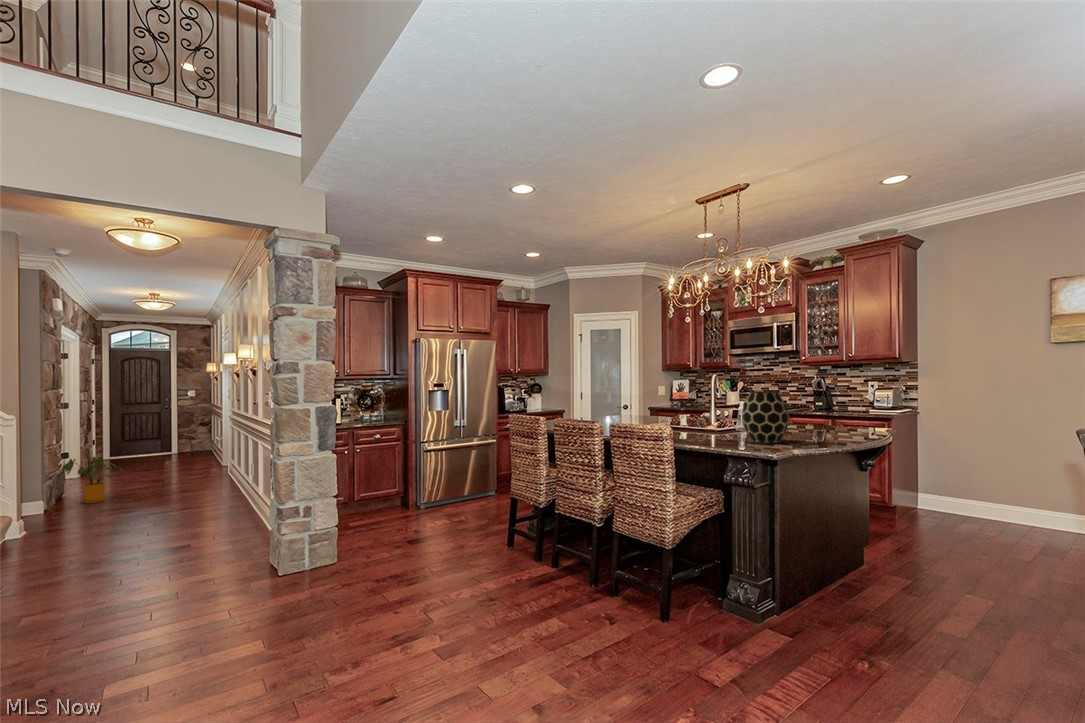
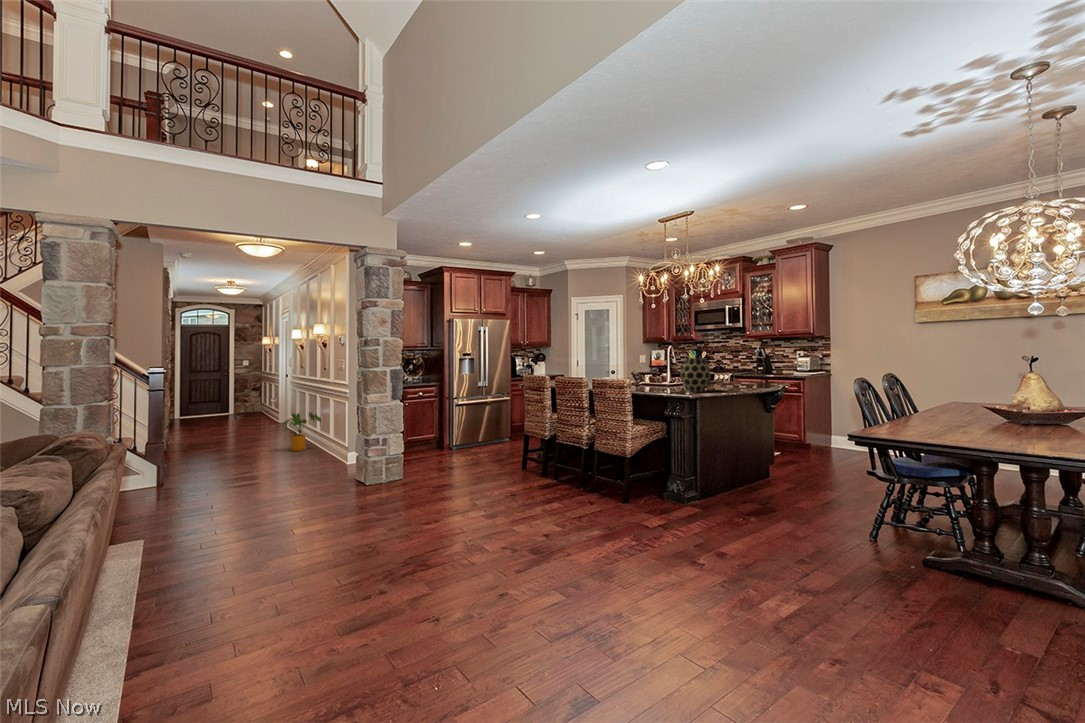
house plant: present [62,457,122,503] -> present [277,412,322,451]

